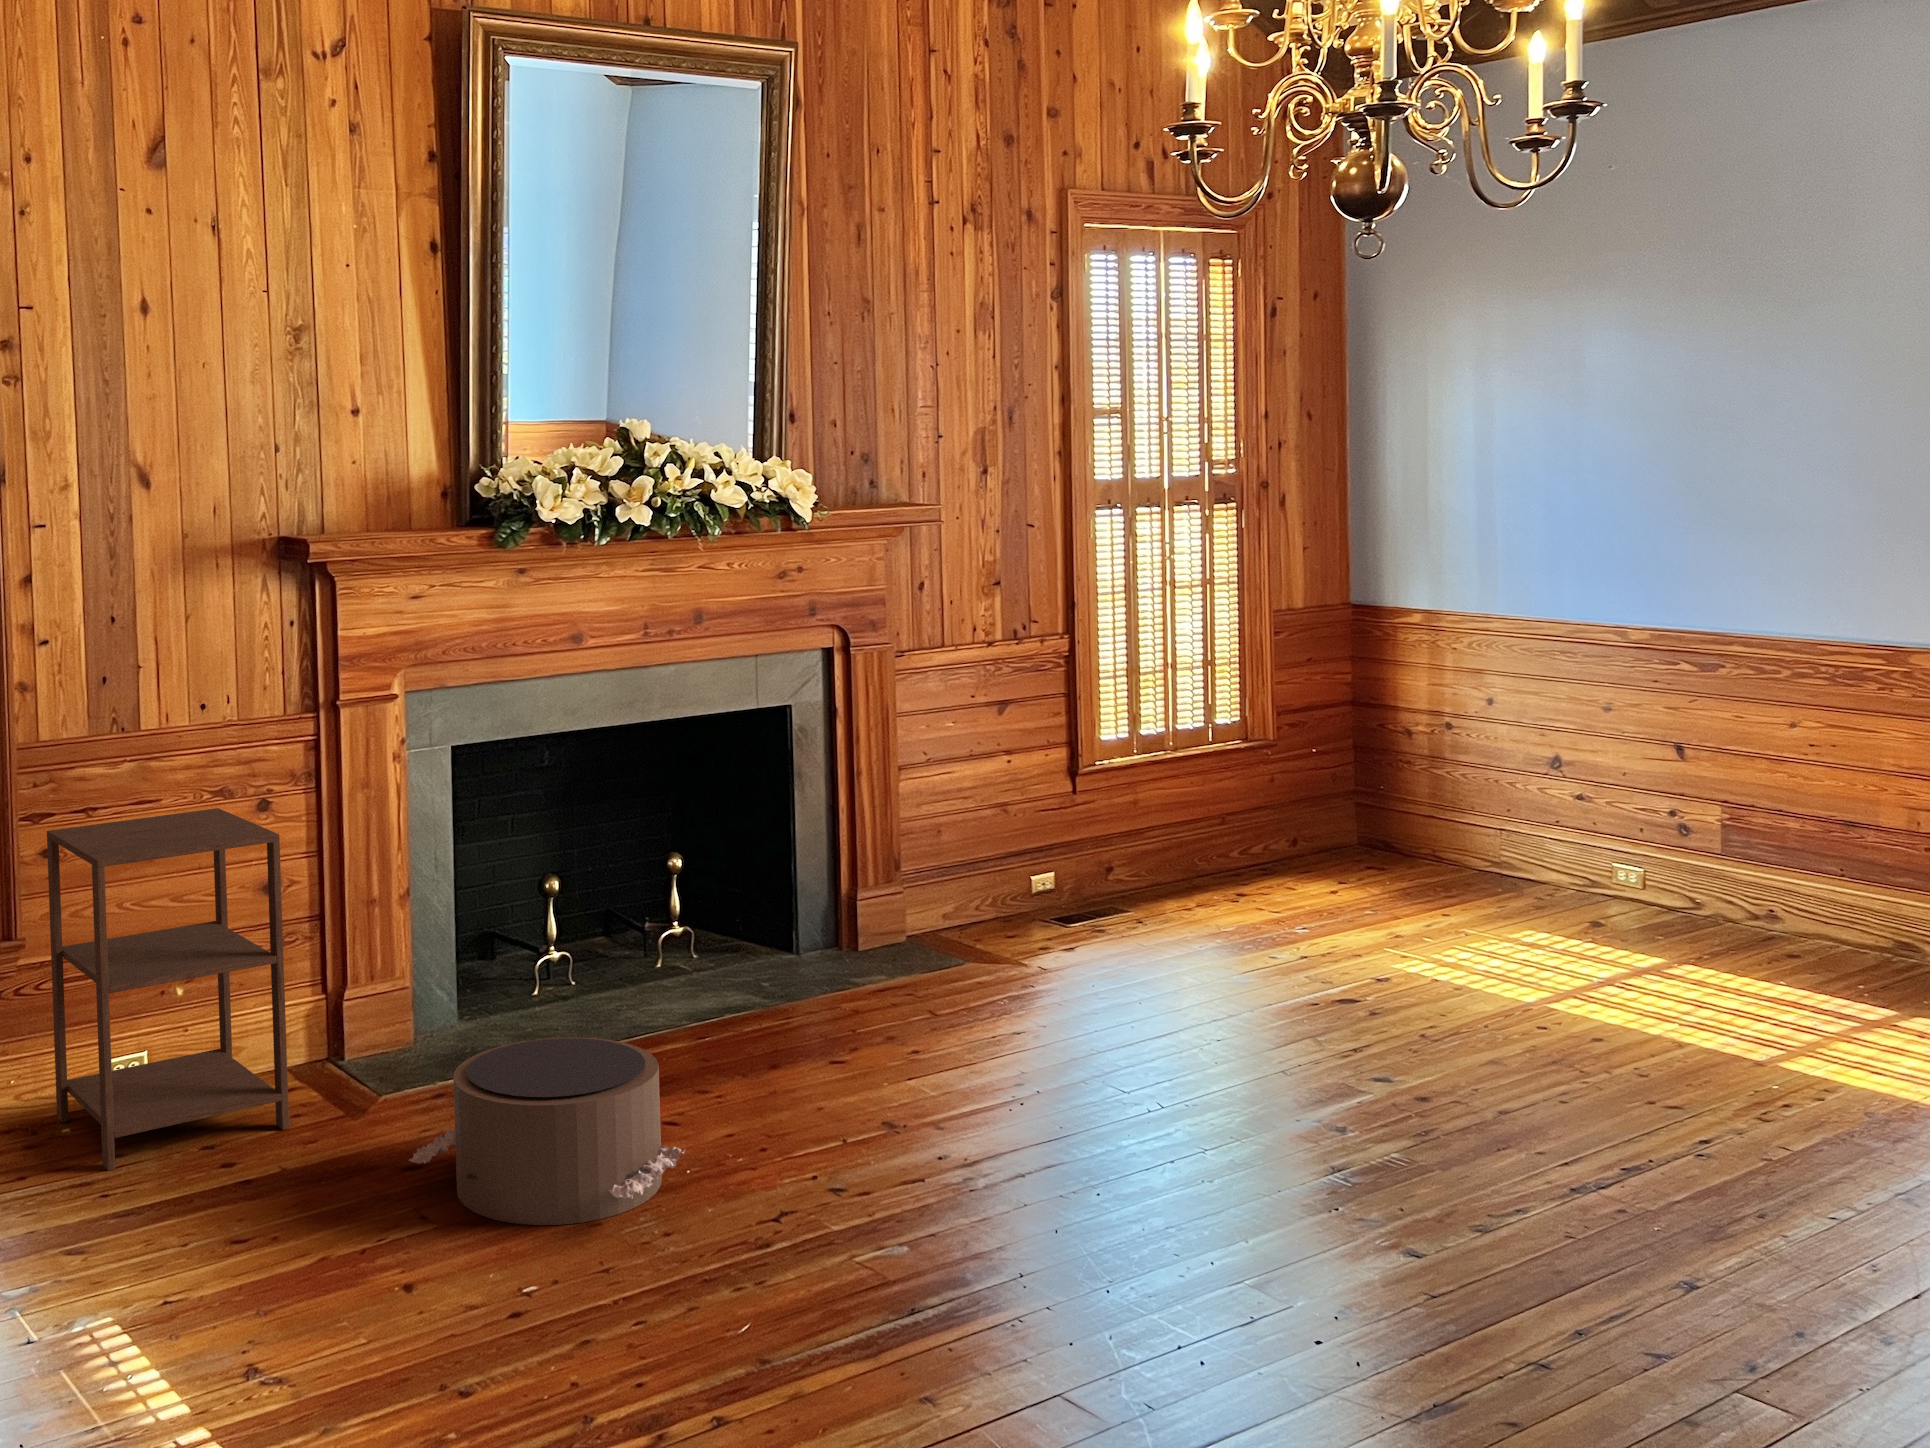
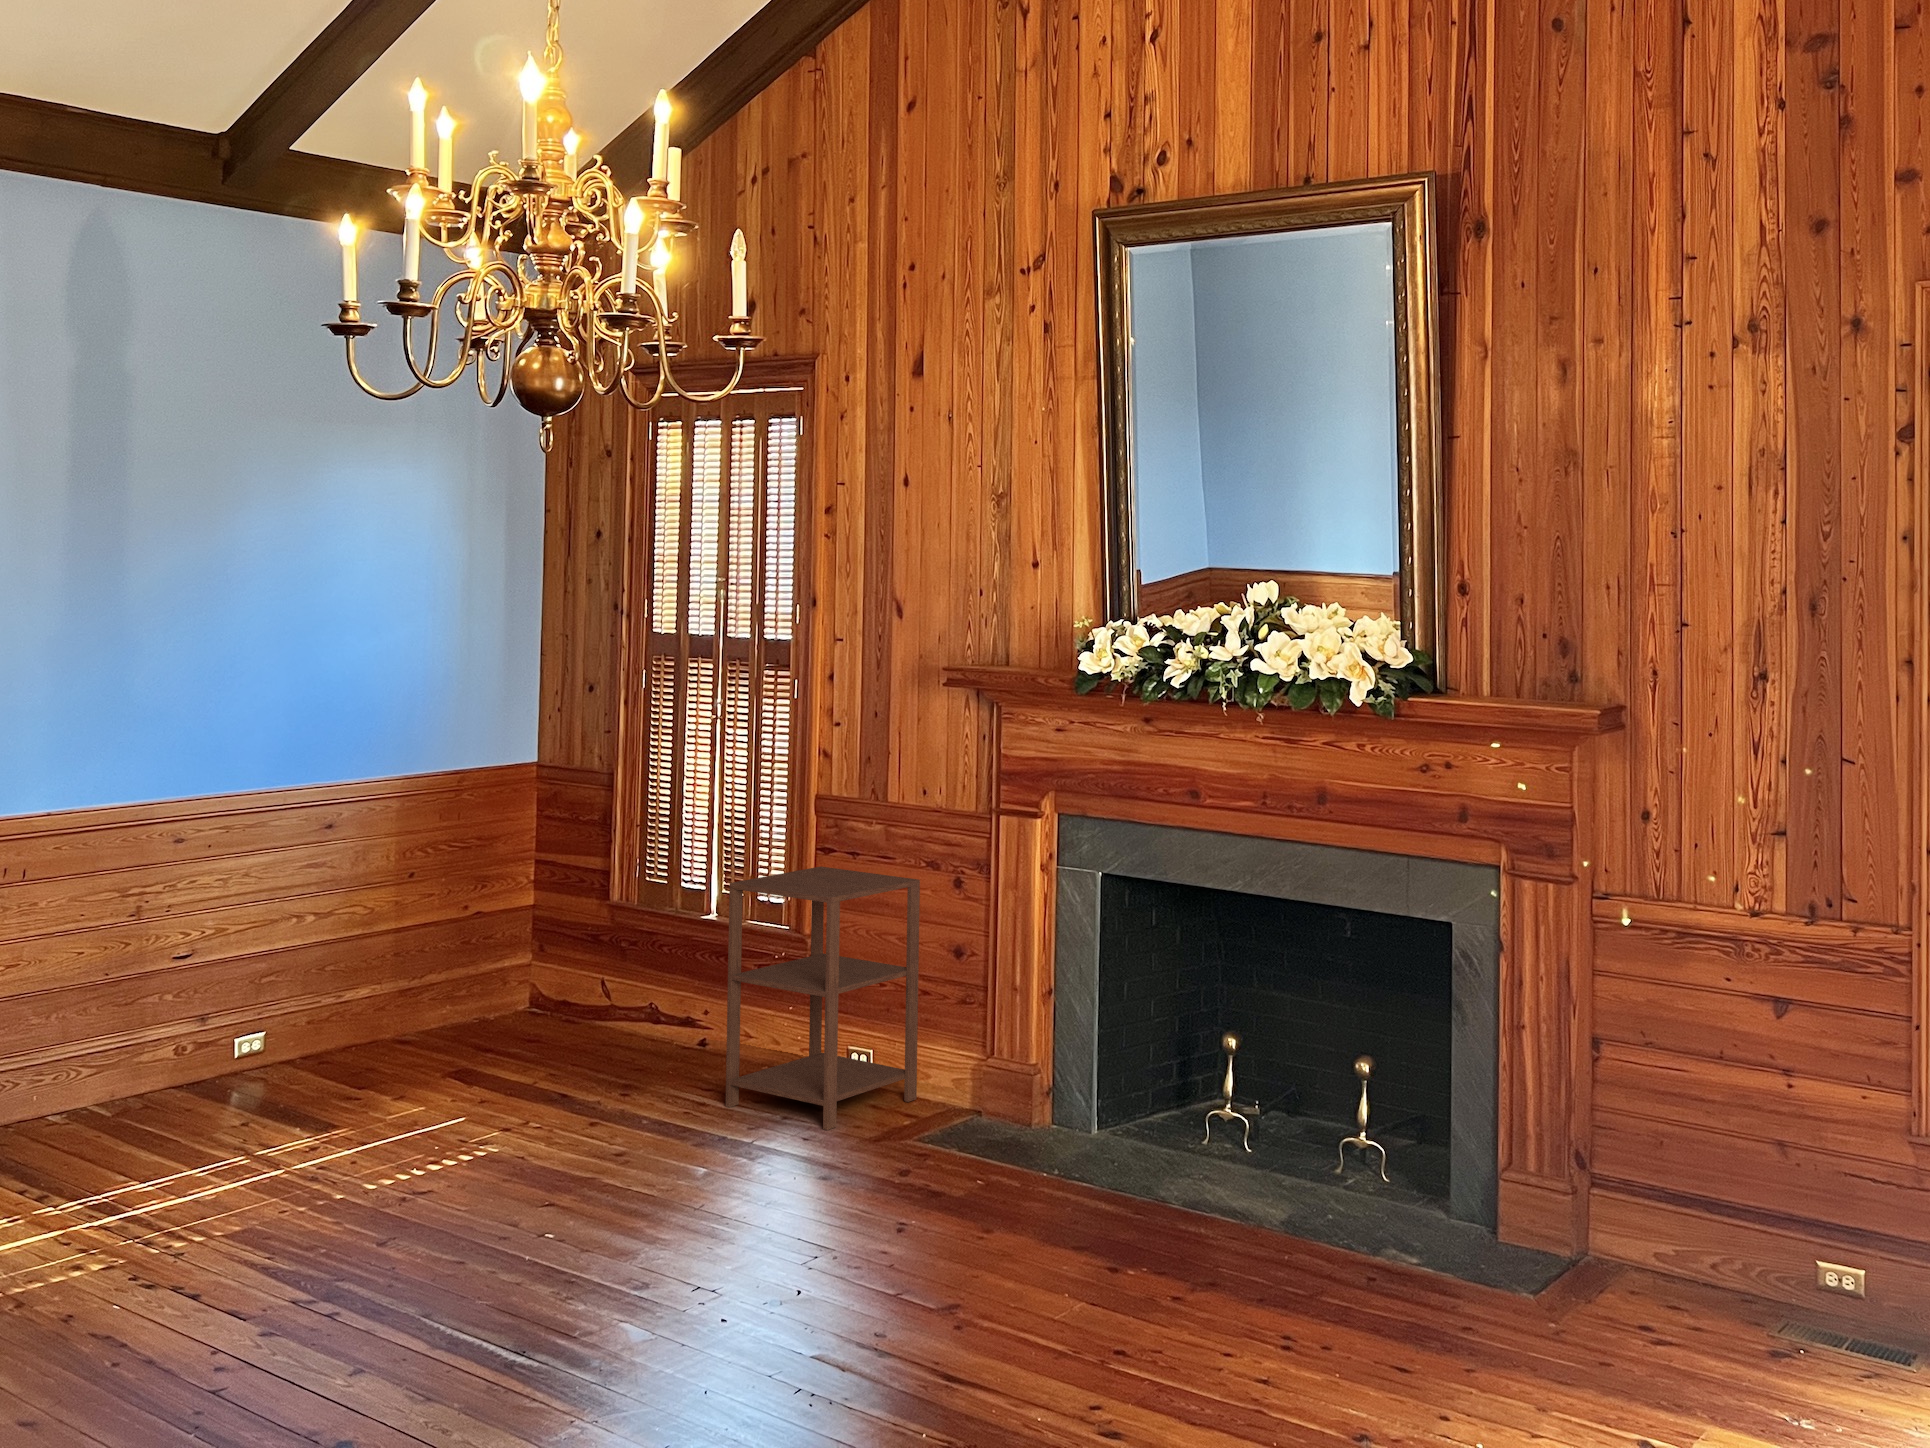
pouf: present [409,1037,685,1225] -> none [652,1096,834,1242]

